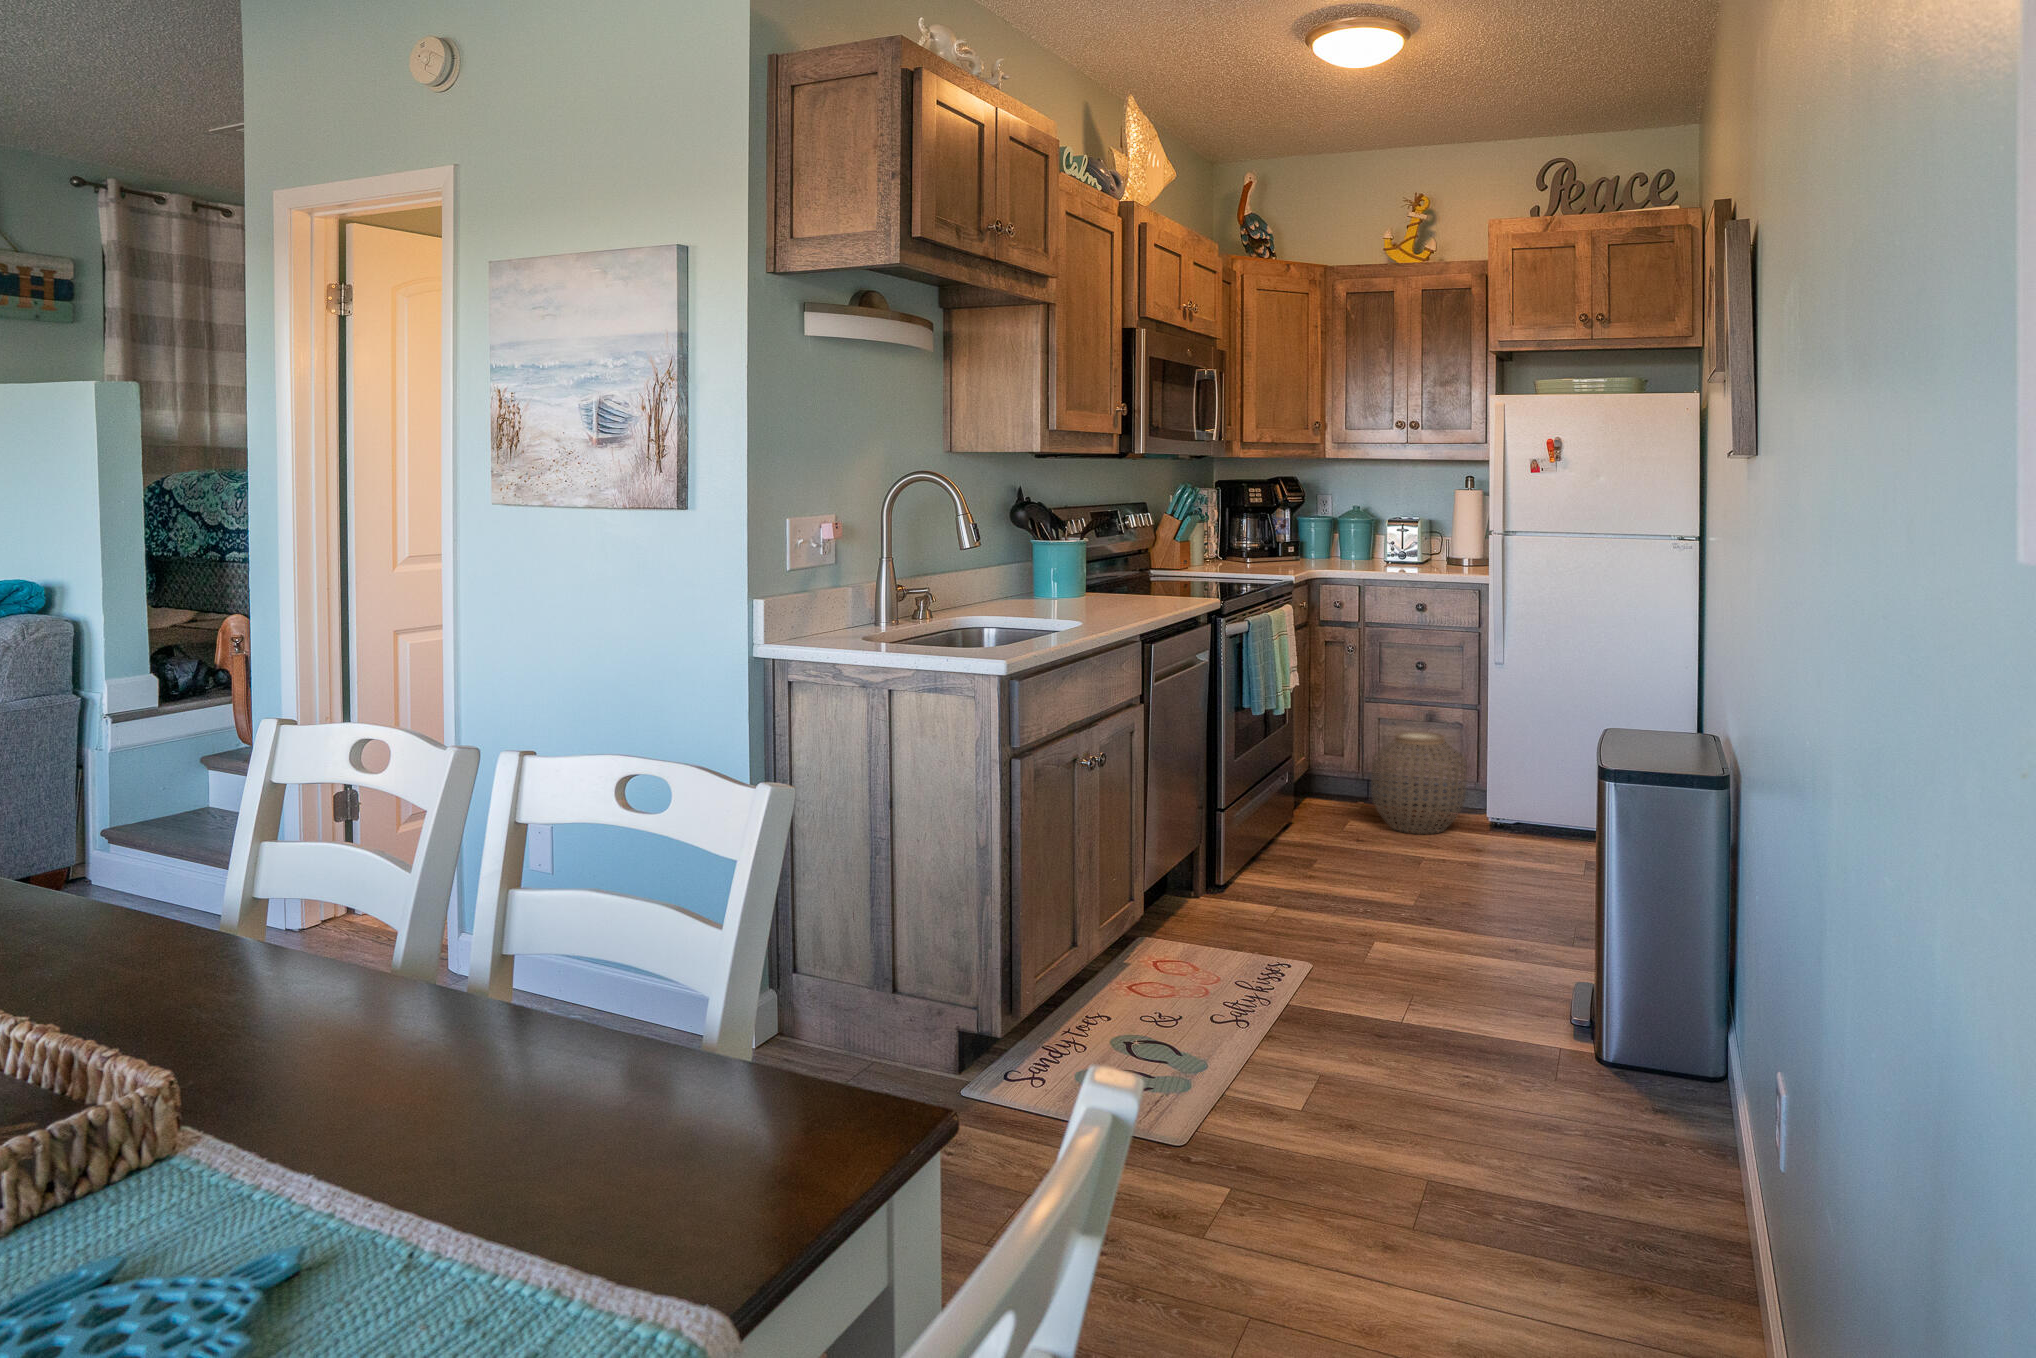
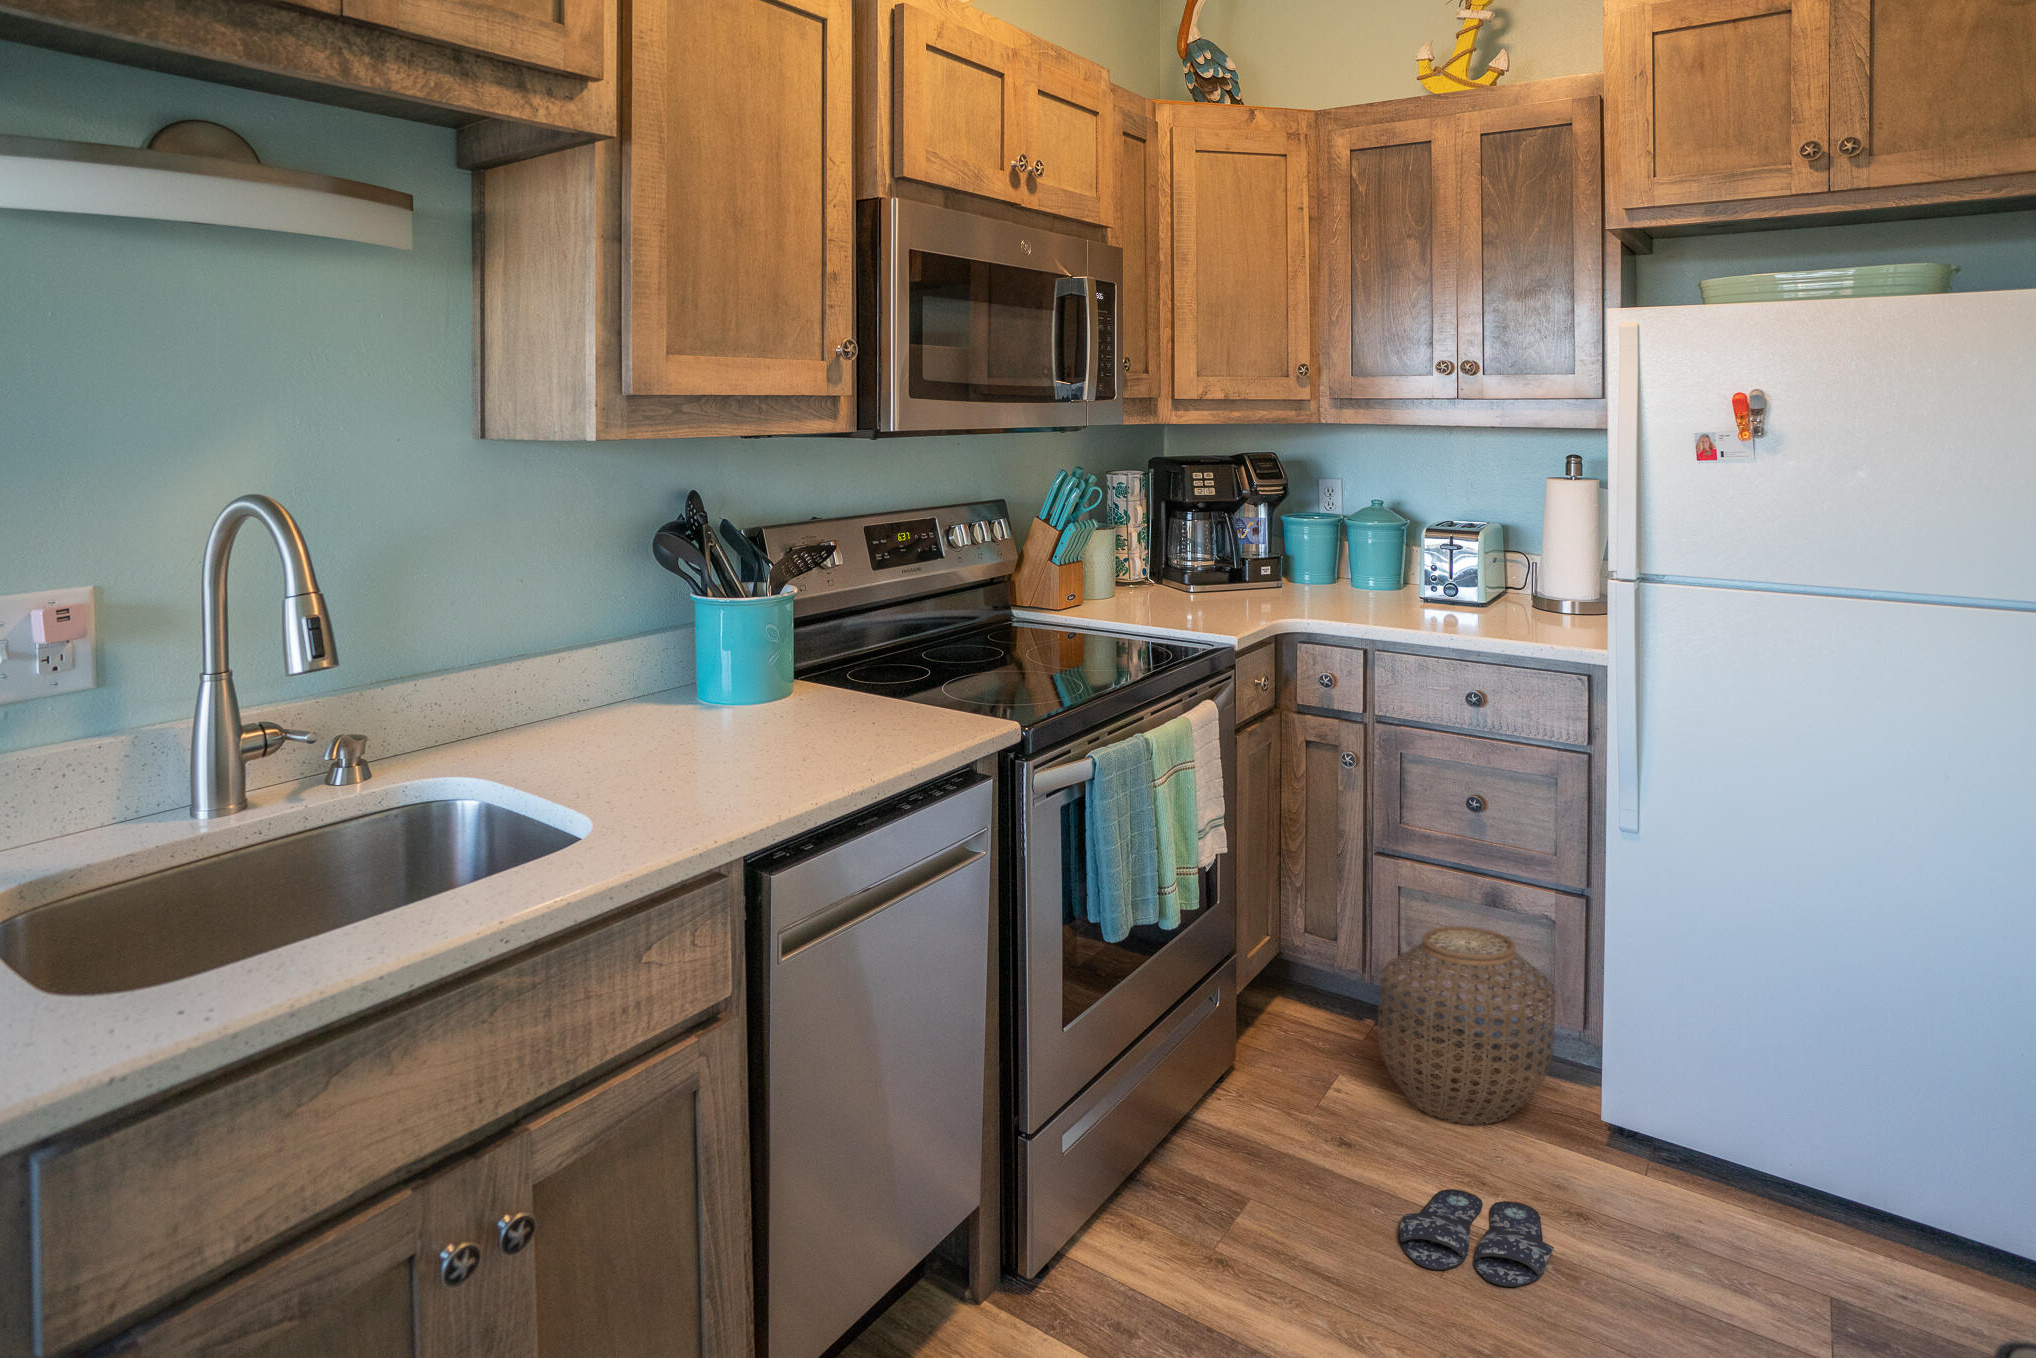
slippers: none [1390,852,1467,874] -> present [1400,1189,1554,1287]

